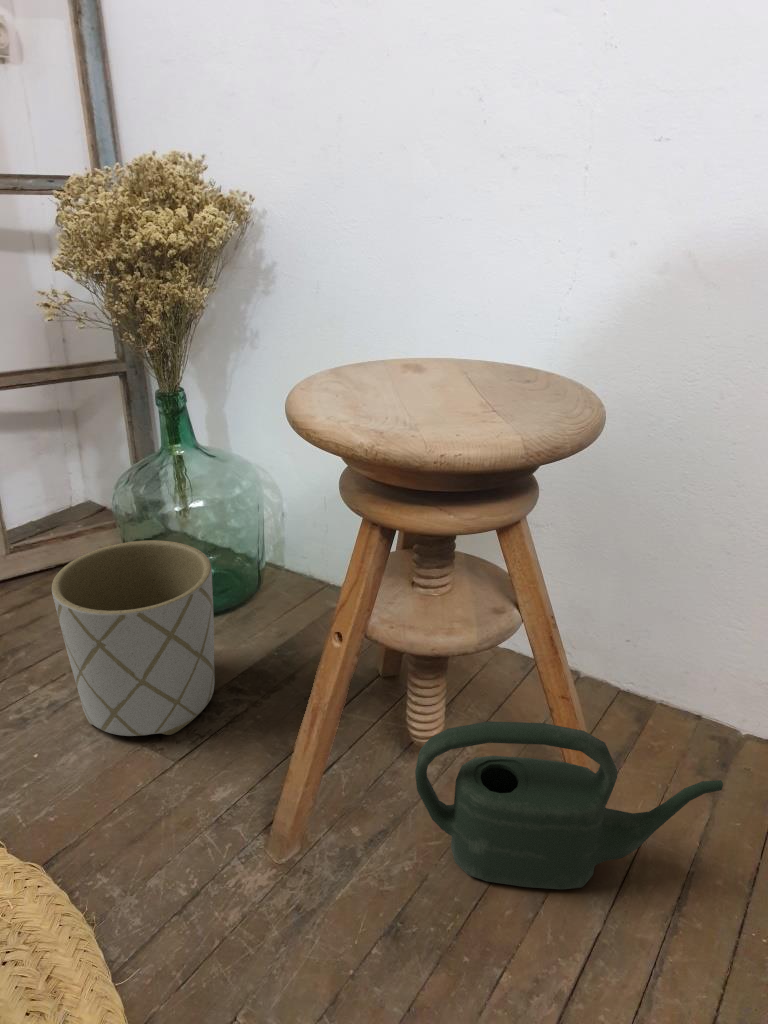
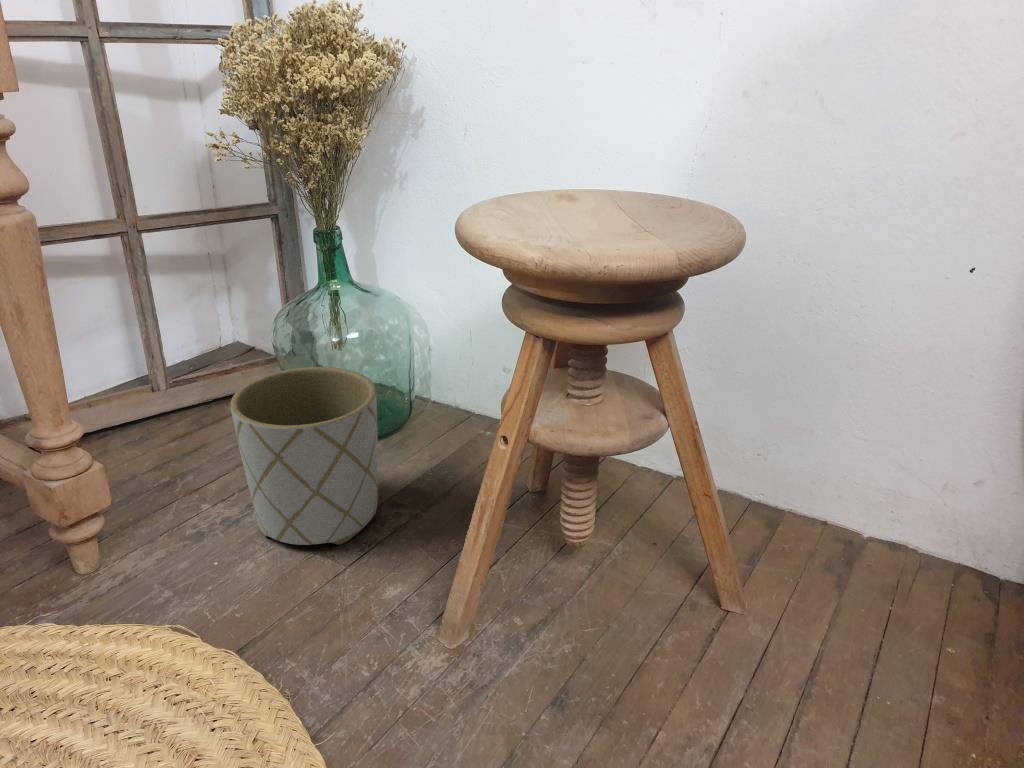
watering can: present [415,721,723,890] -> none [574,513,851,665]

